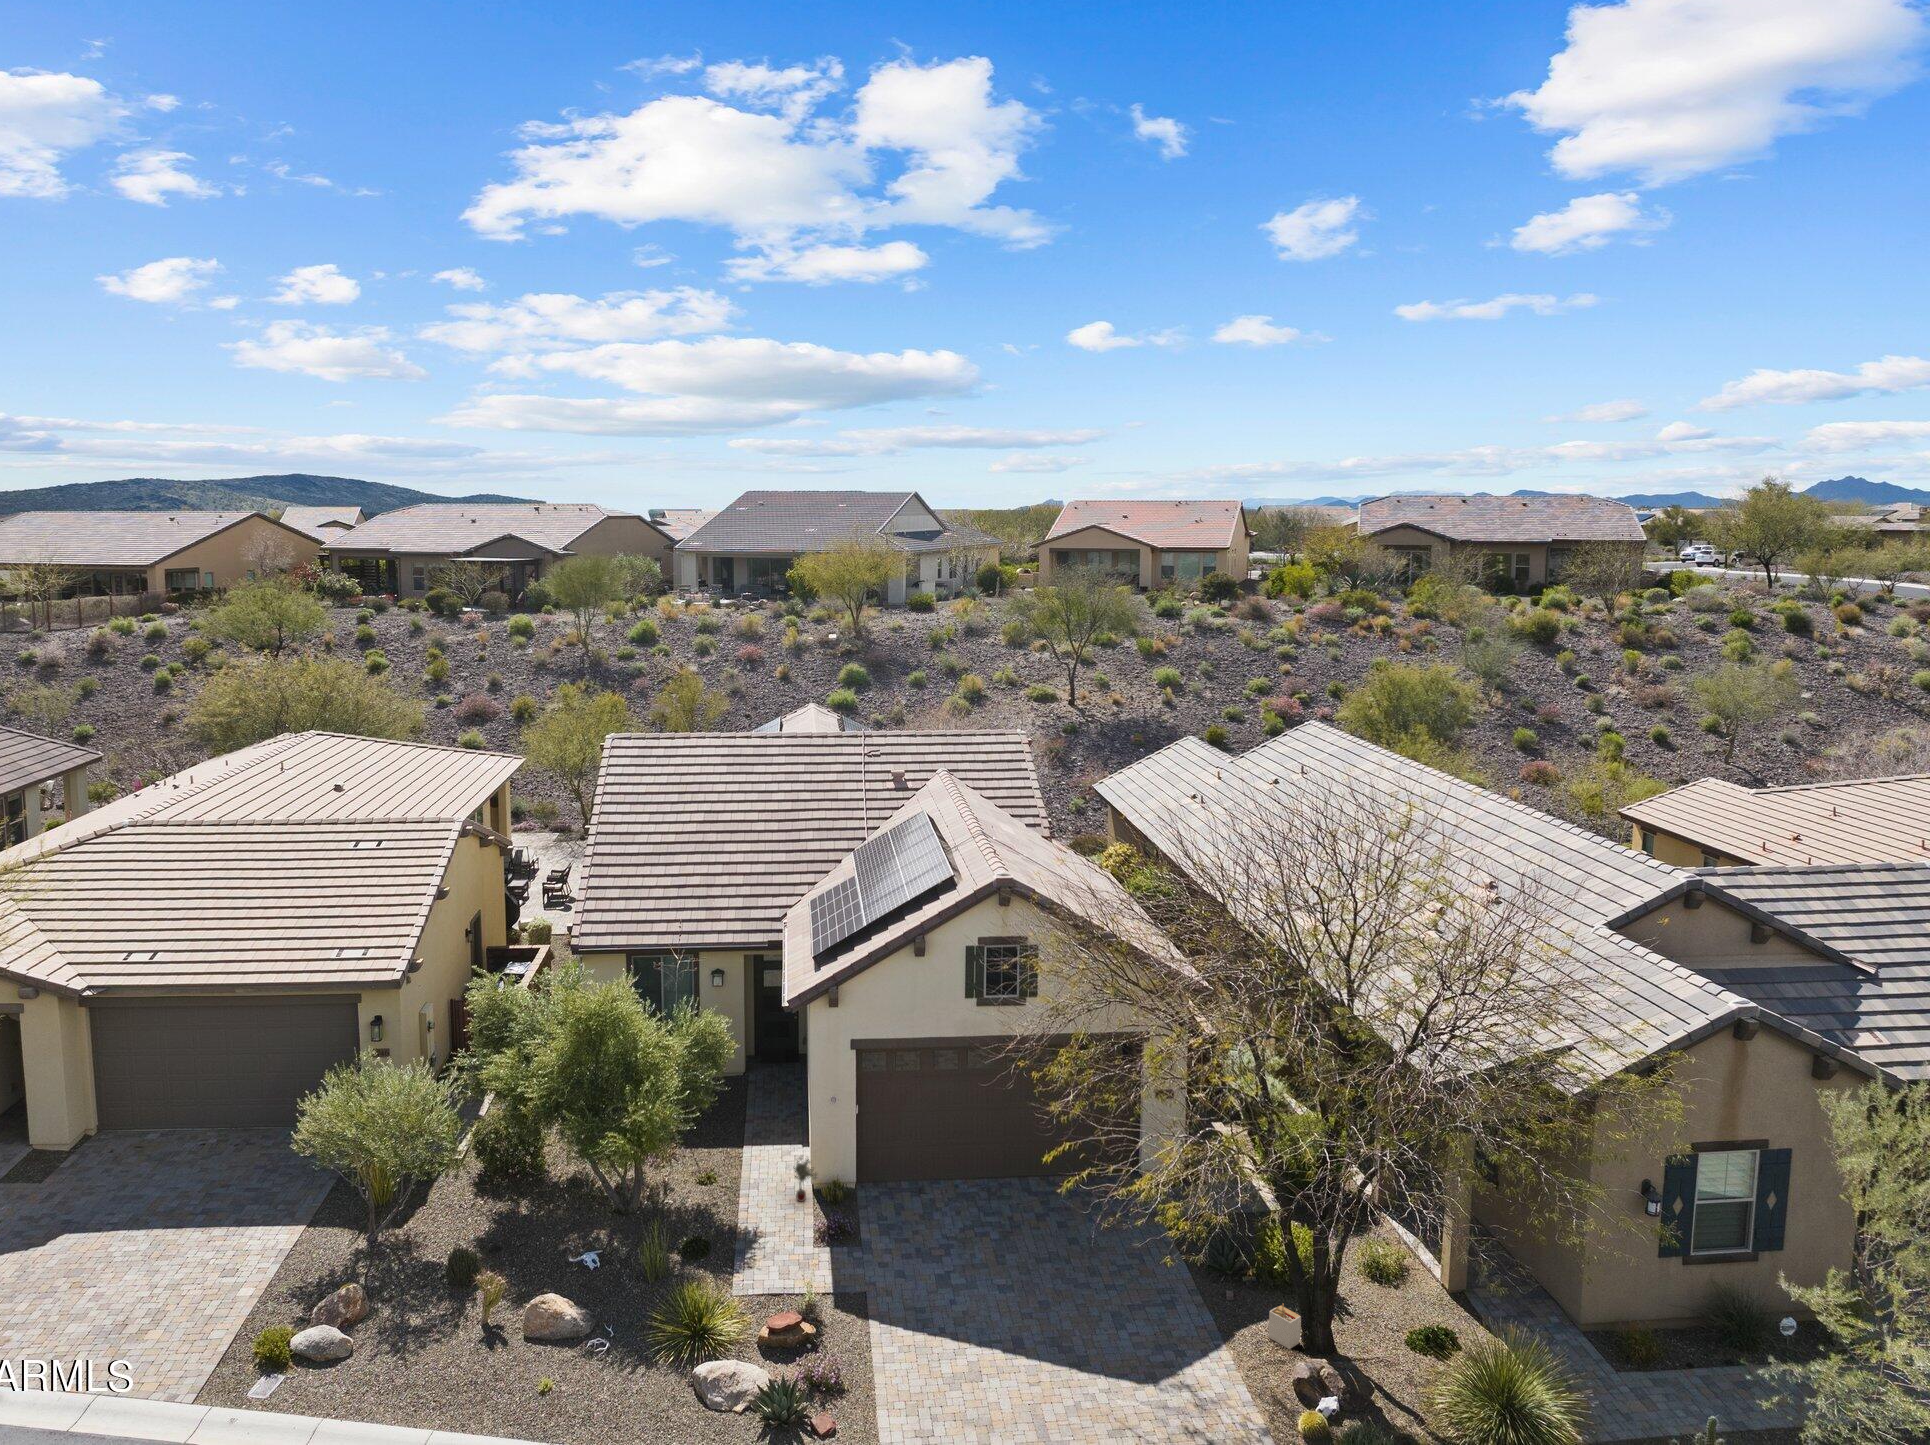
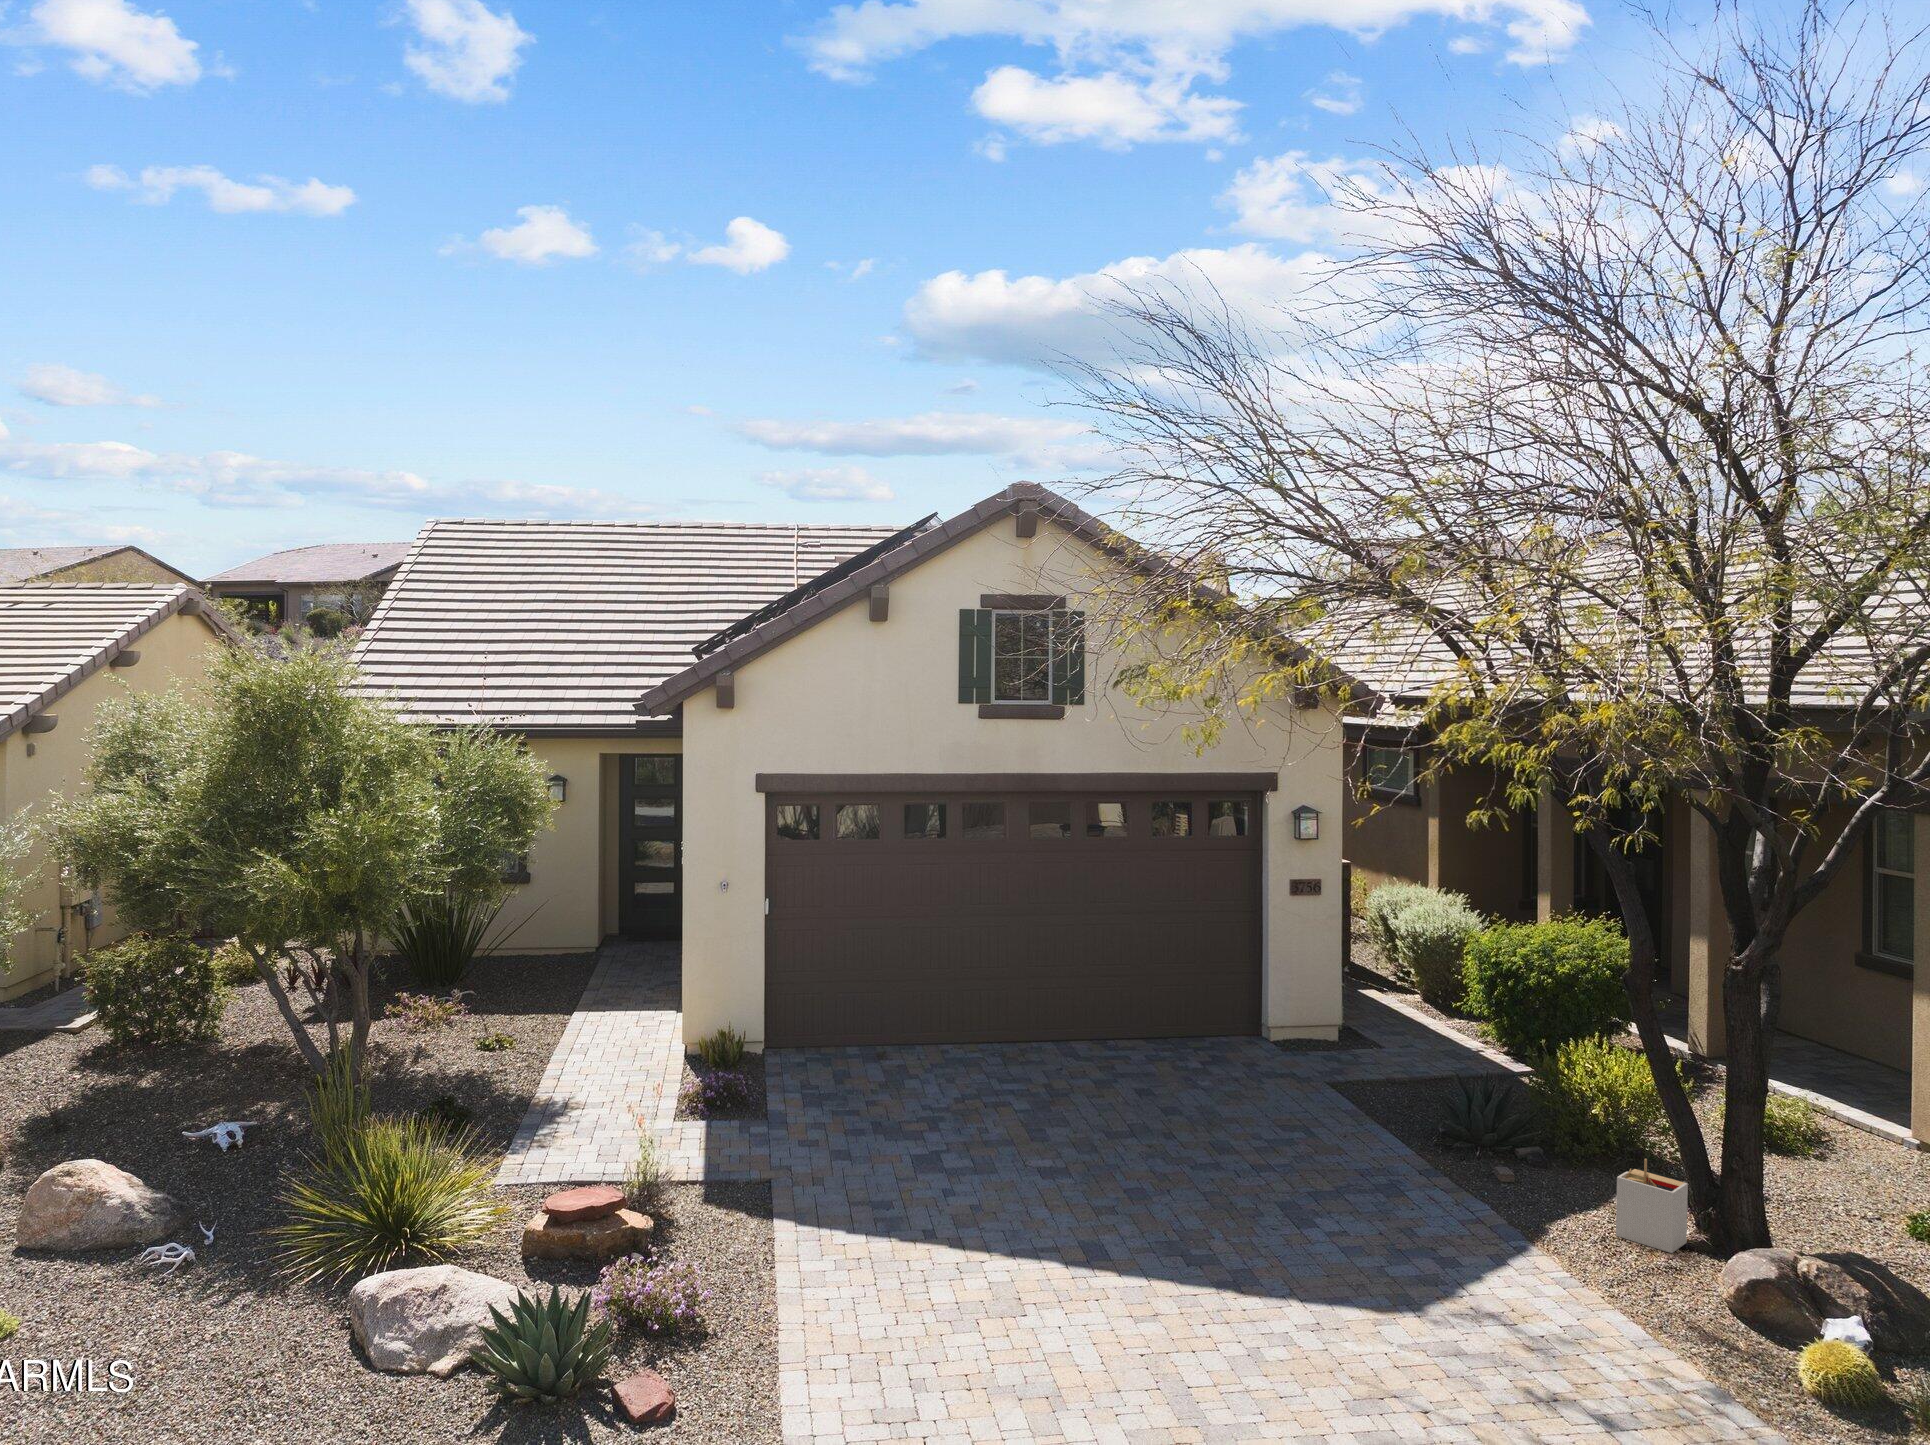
potted tree: present [794,1158,817,1202] -> none [643,978,694,1069]

